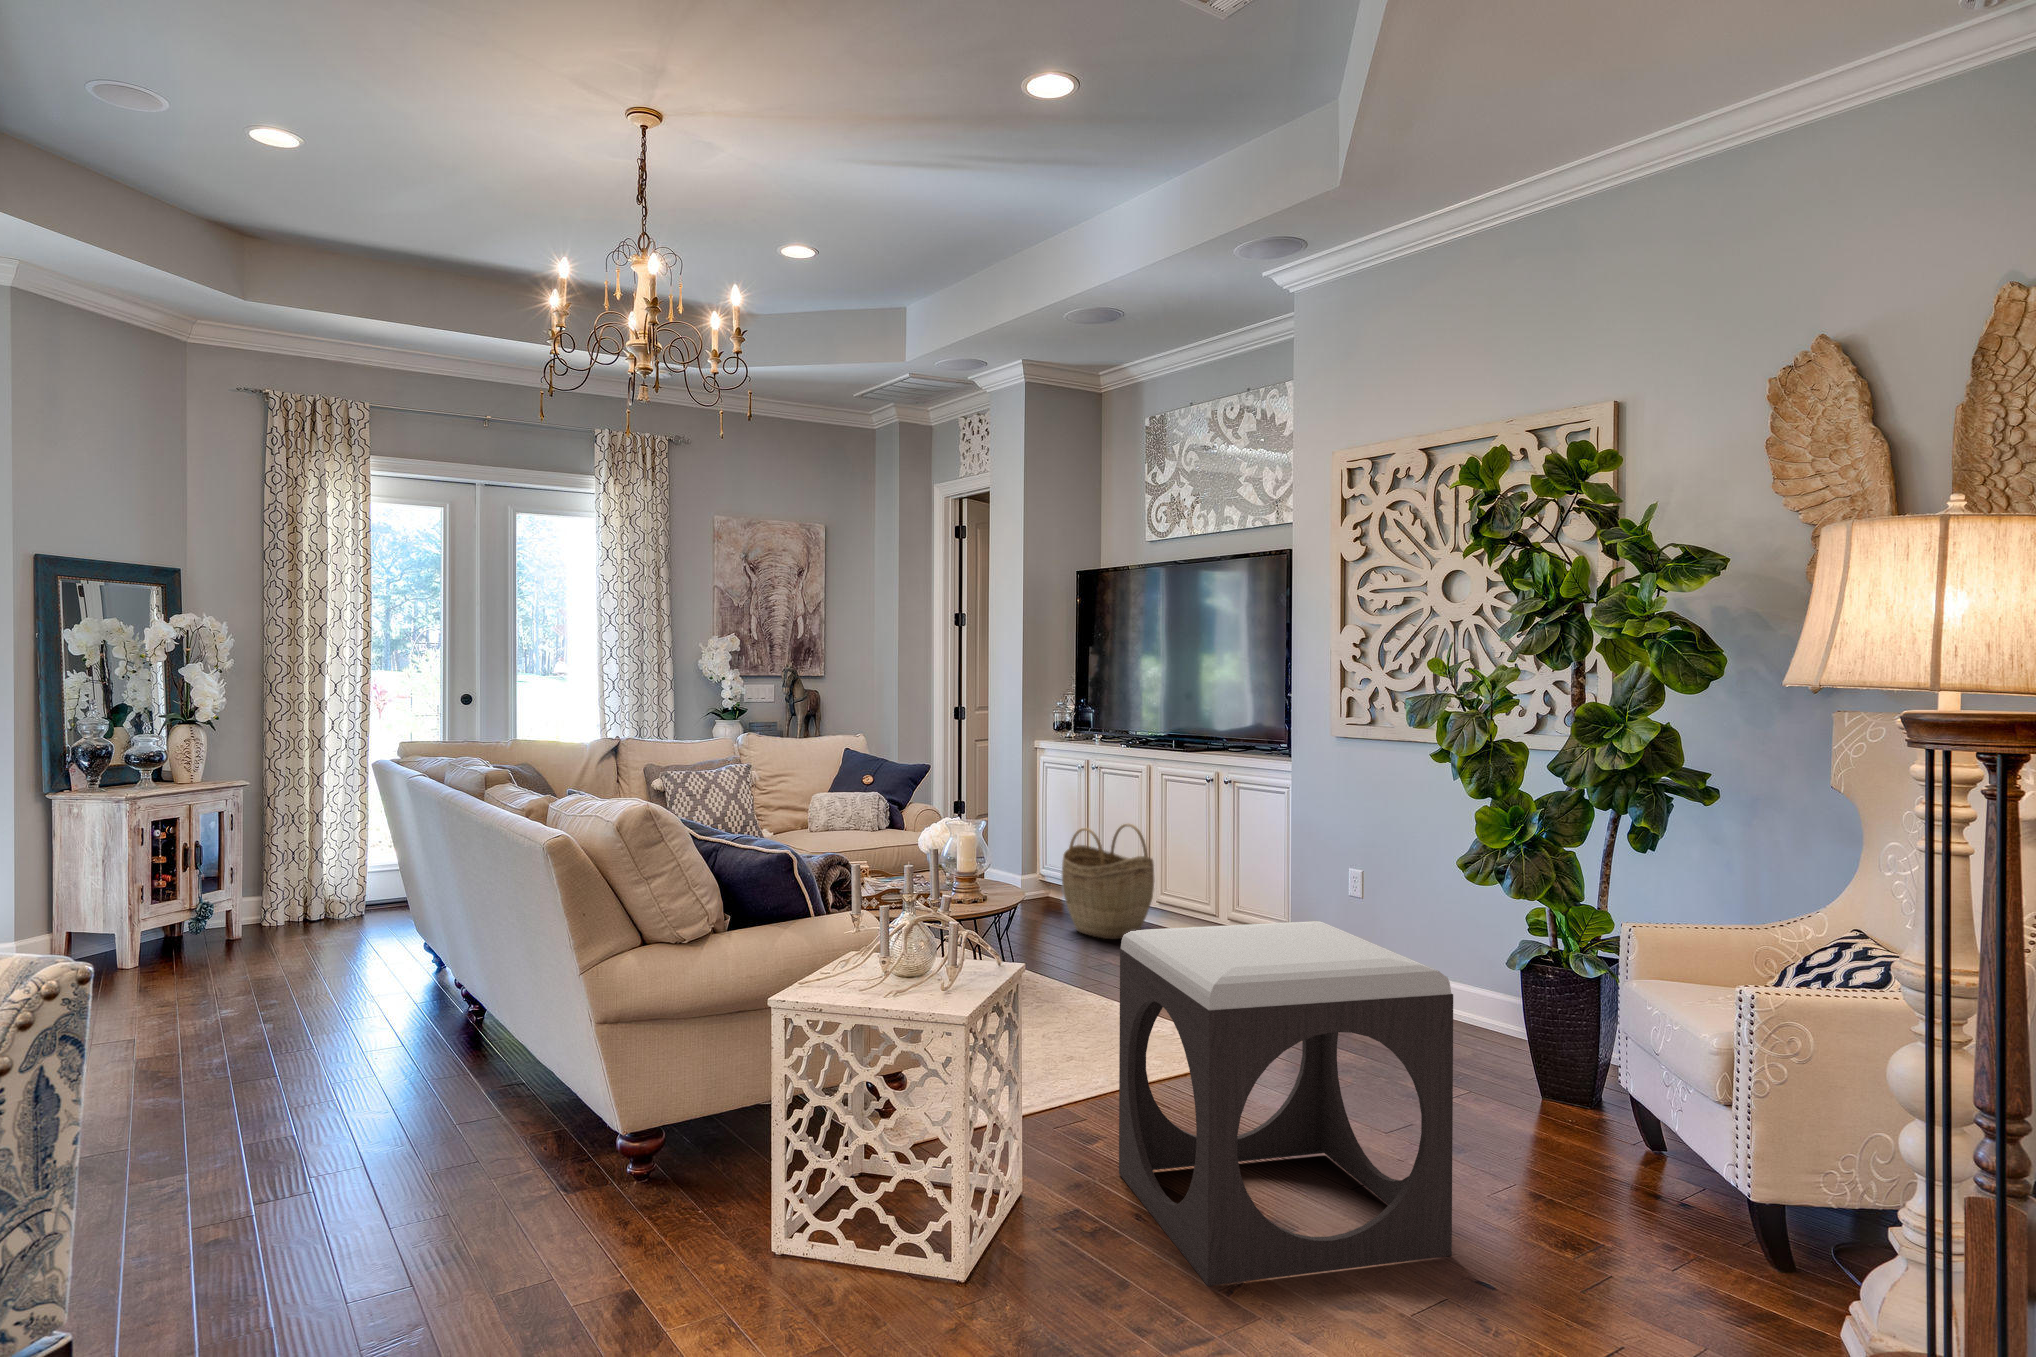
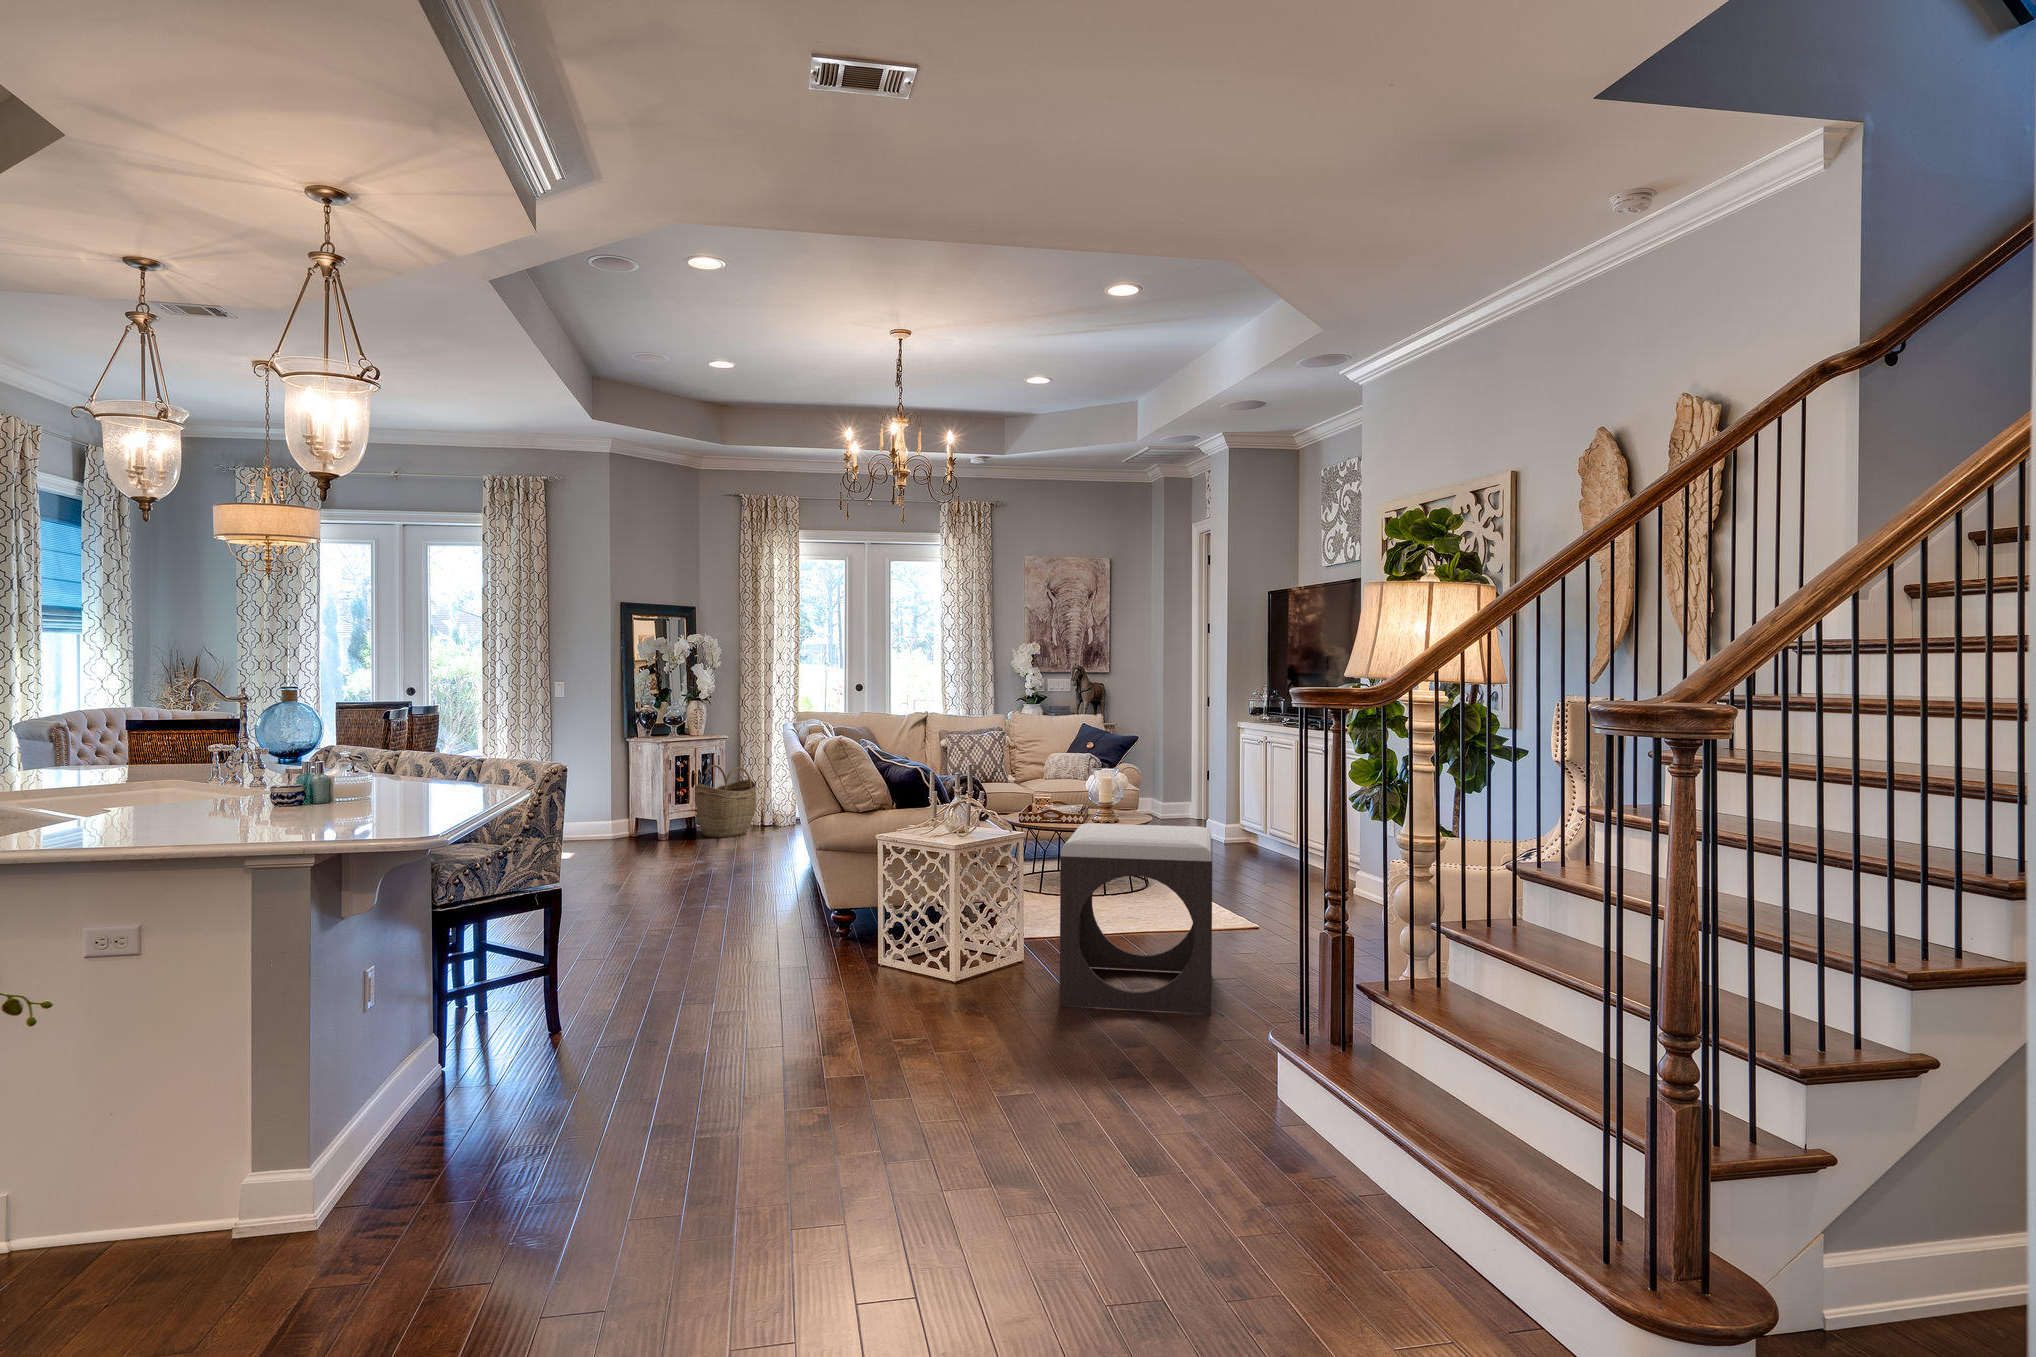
woven basket: present [1062,824,1154,939] -> present [695,765,756,838]

